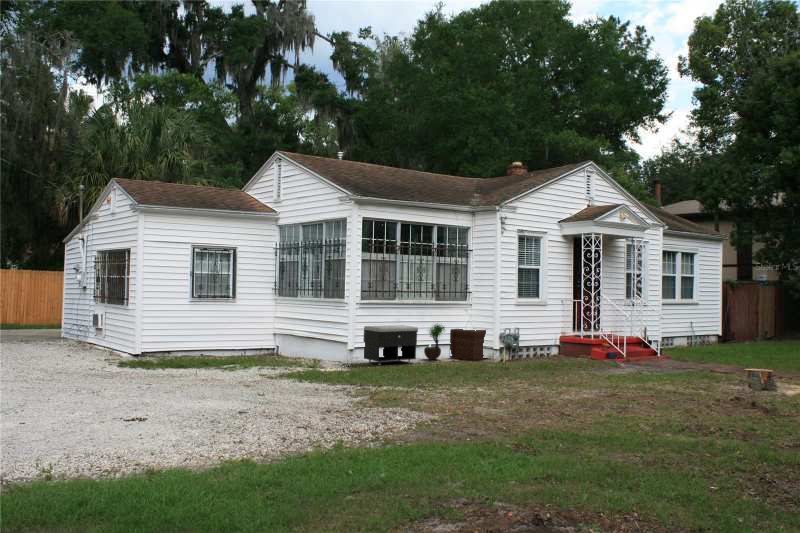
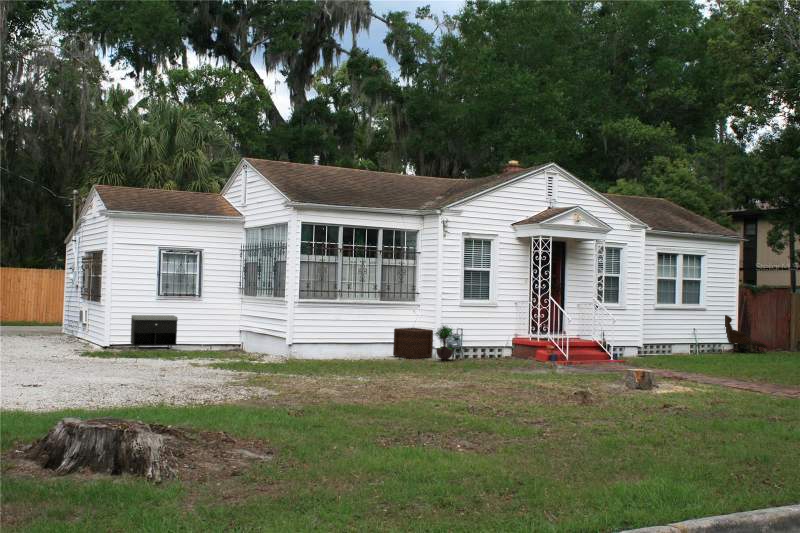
lounge chair: none [710,309,752,345] -> present [725,315,767,353]
potted tree: present [424,324,445,360] -> present [435,326,453,360]
storage bench: present [364,325,418,365] -> present [131,315,178,349]

